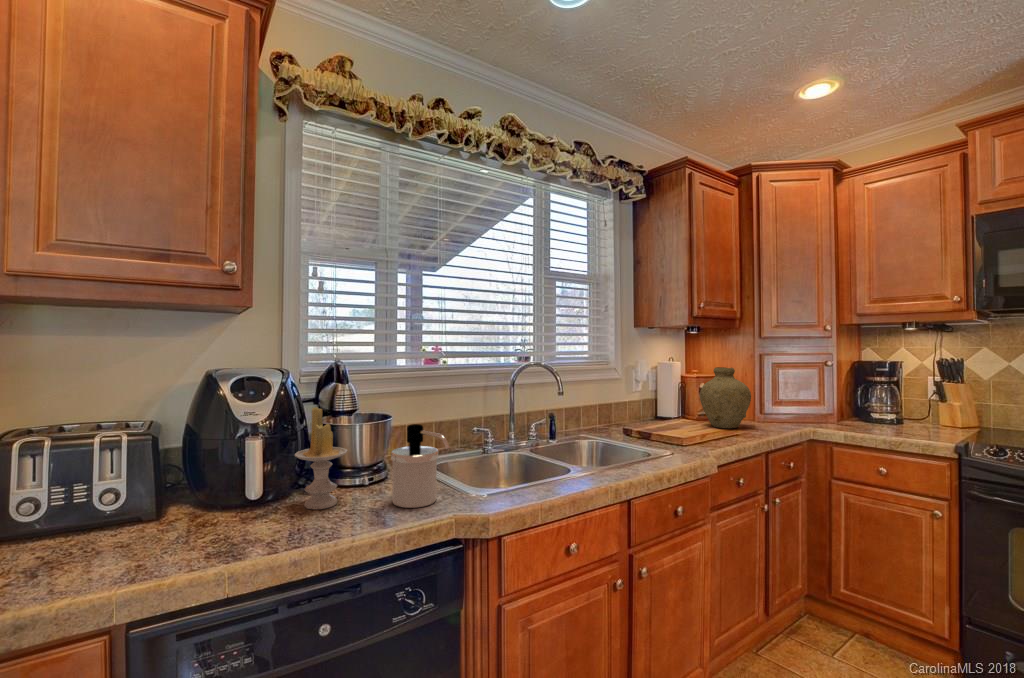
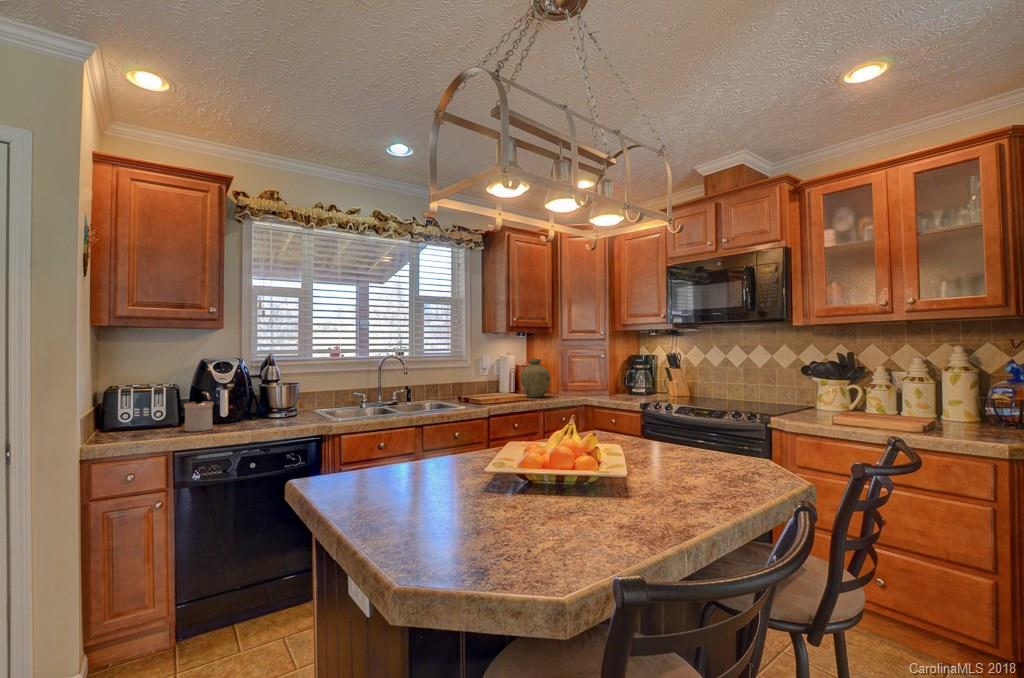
candle: present [295,407,347,509] -> none [244,376,271,424]
soap dispenser: present [391,424,450,508] -> present [184,389,214,432]

